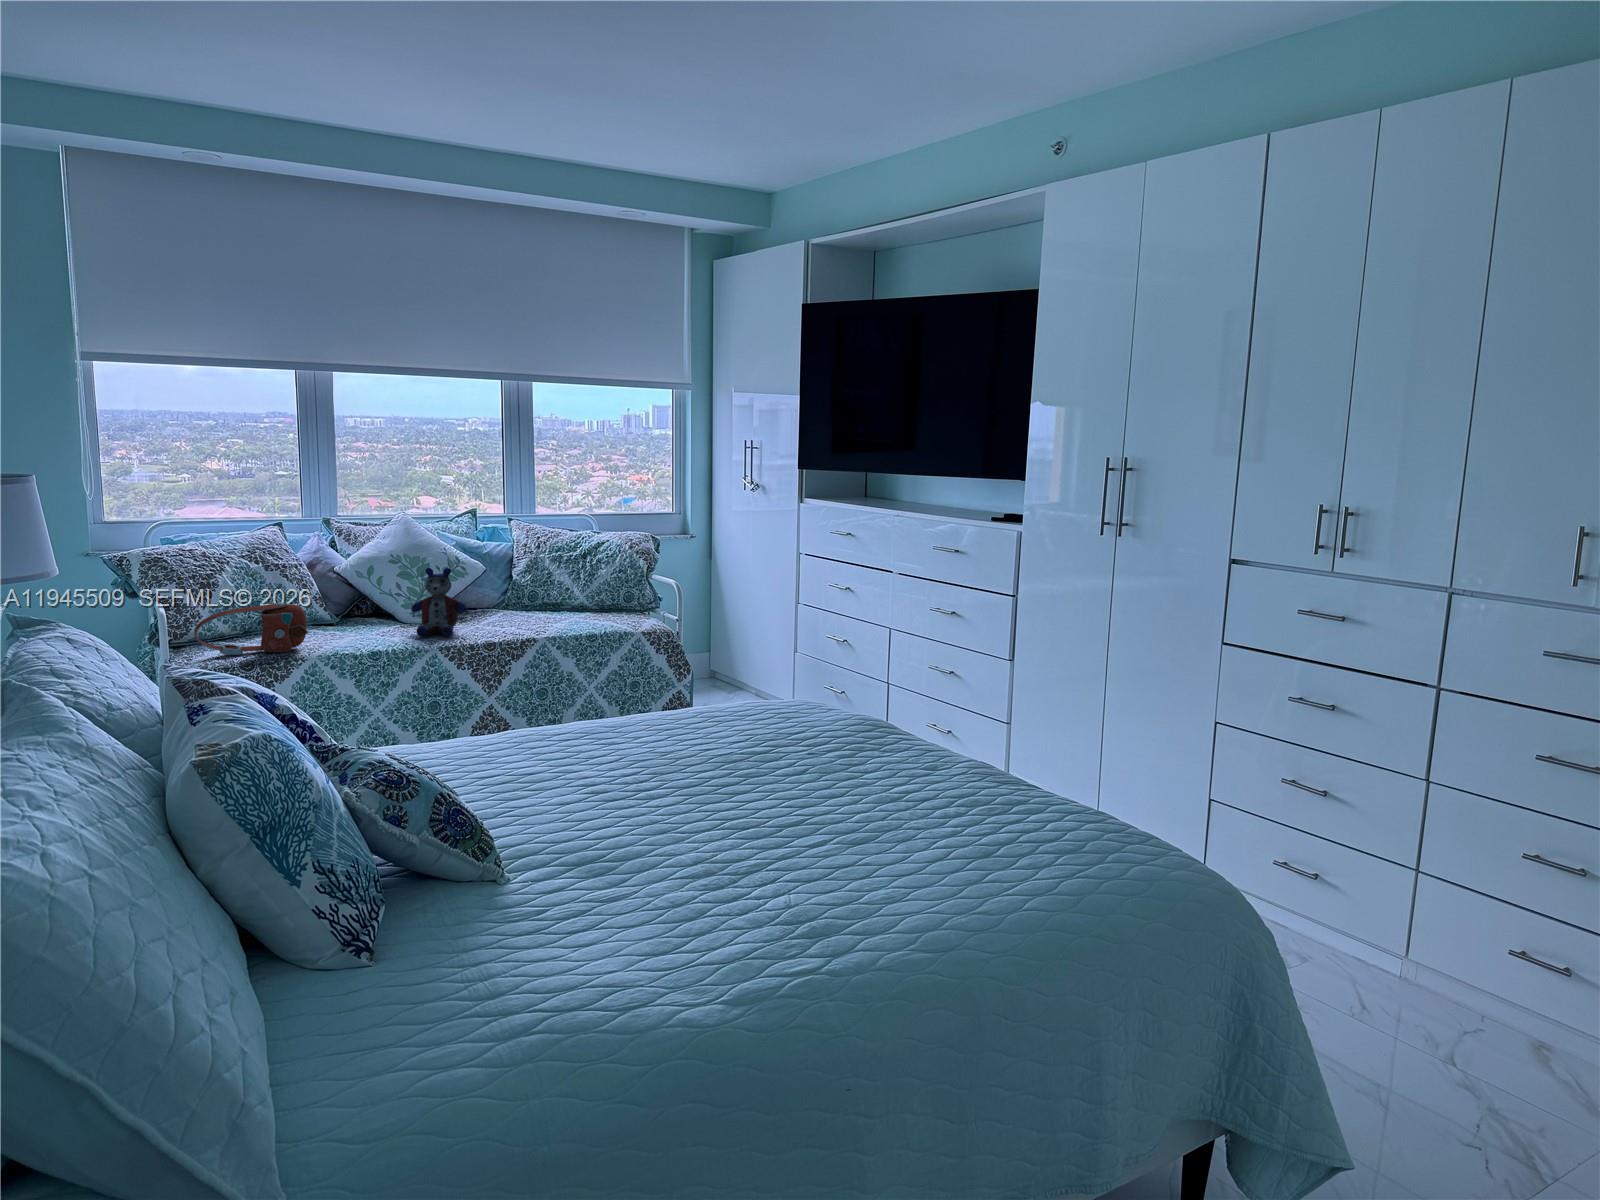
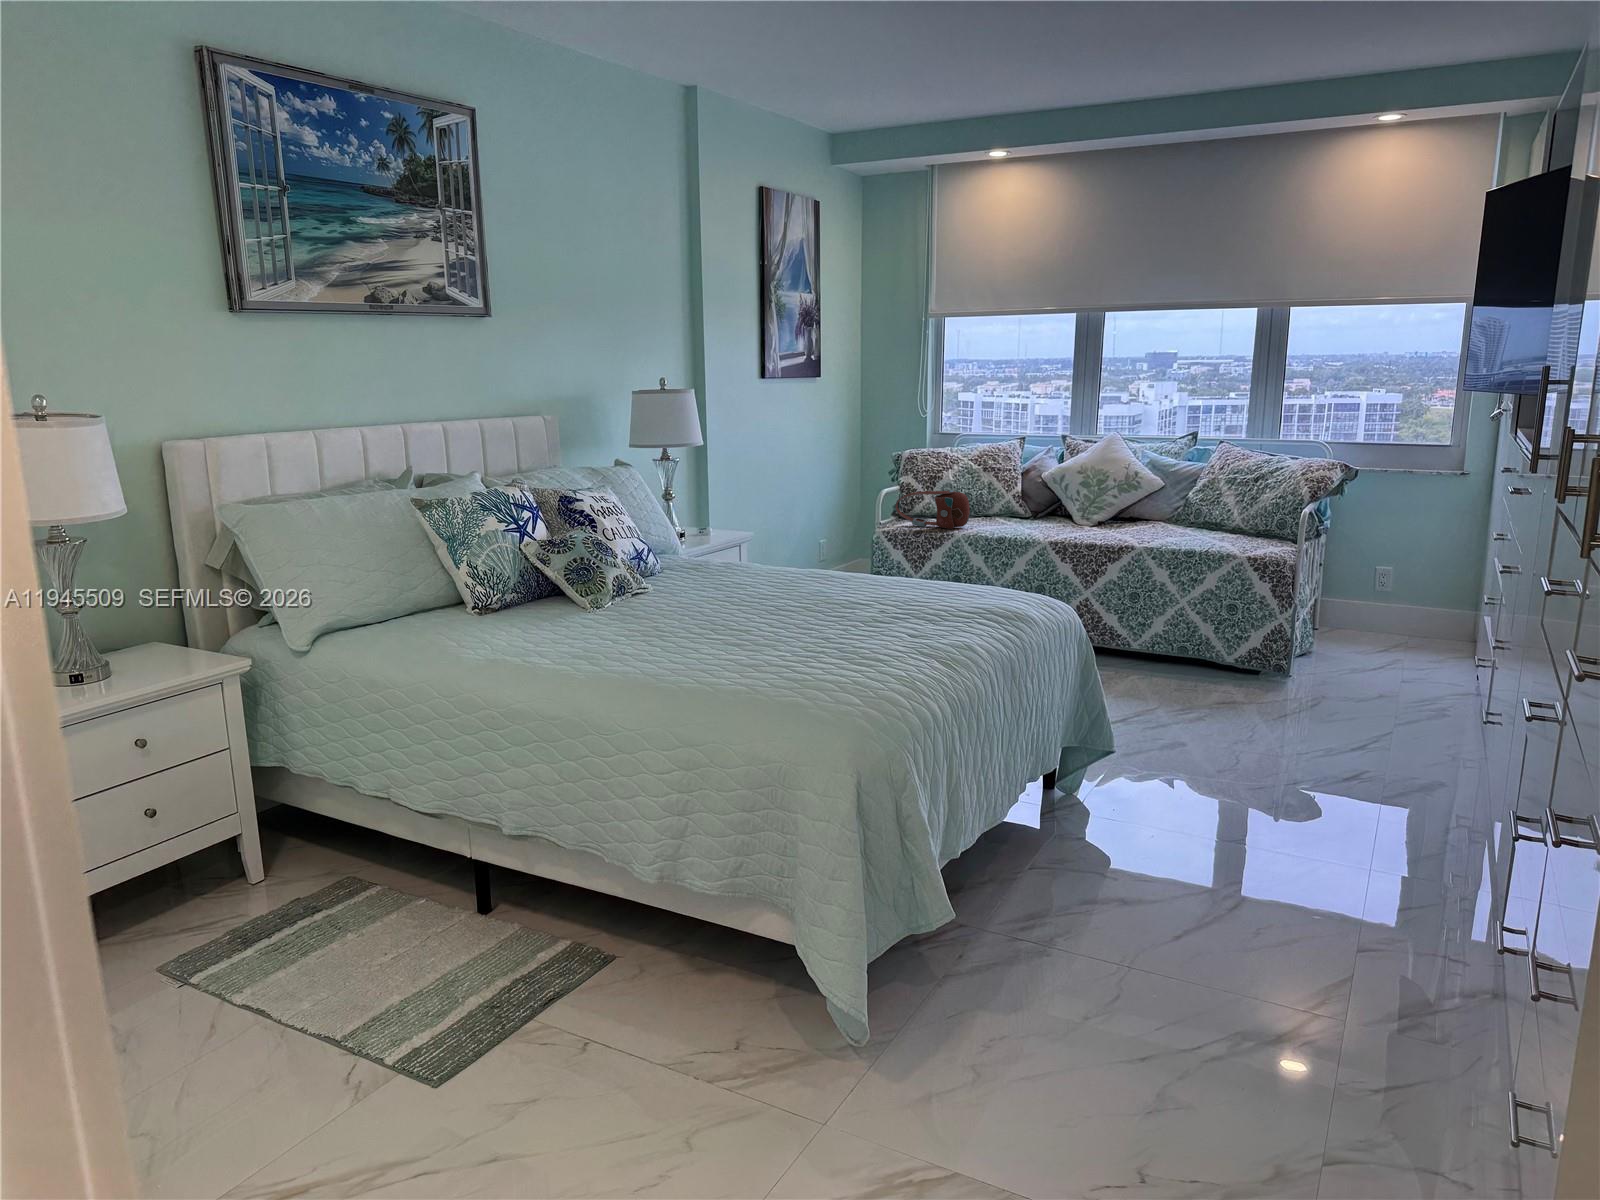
stuffed bear: present [411,568,467,637] -> none [1050,474,1099,534]

